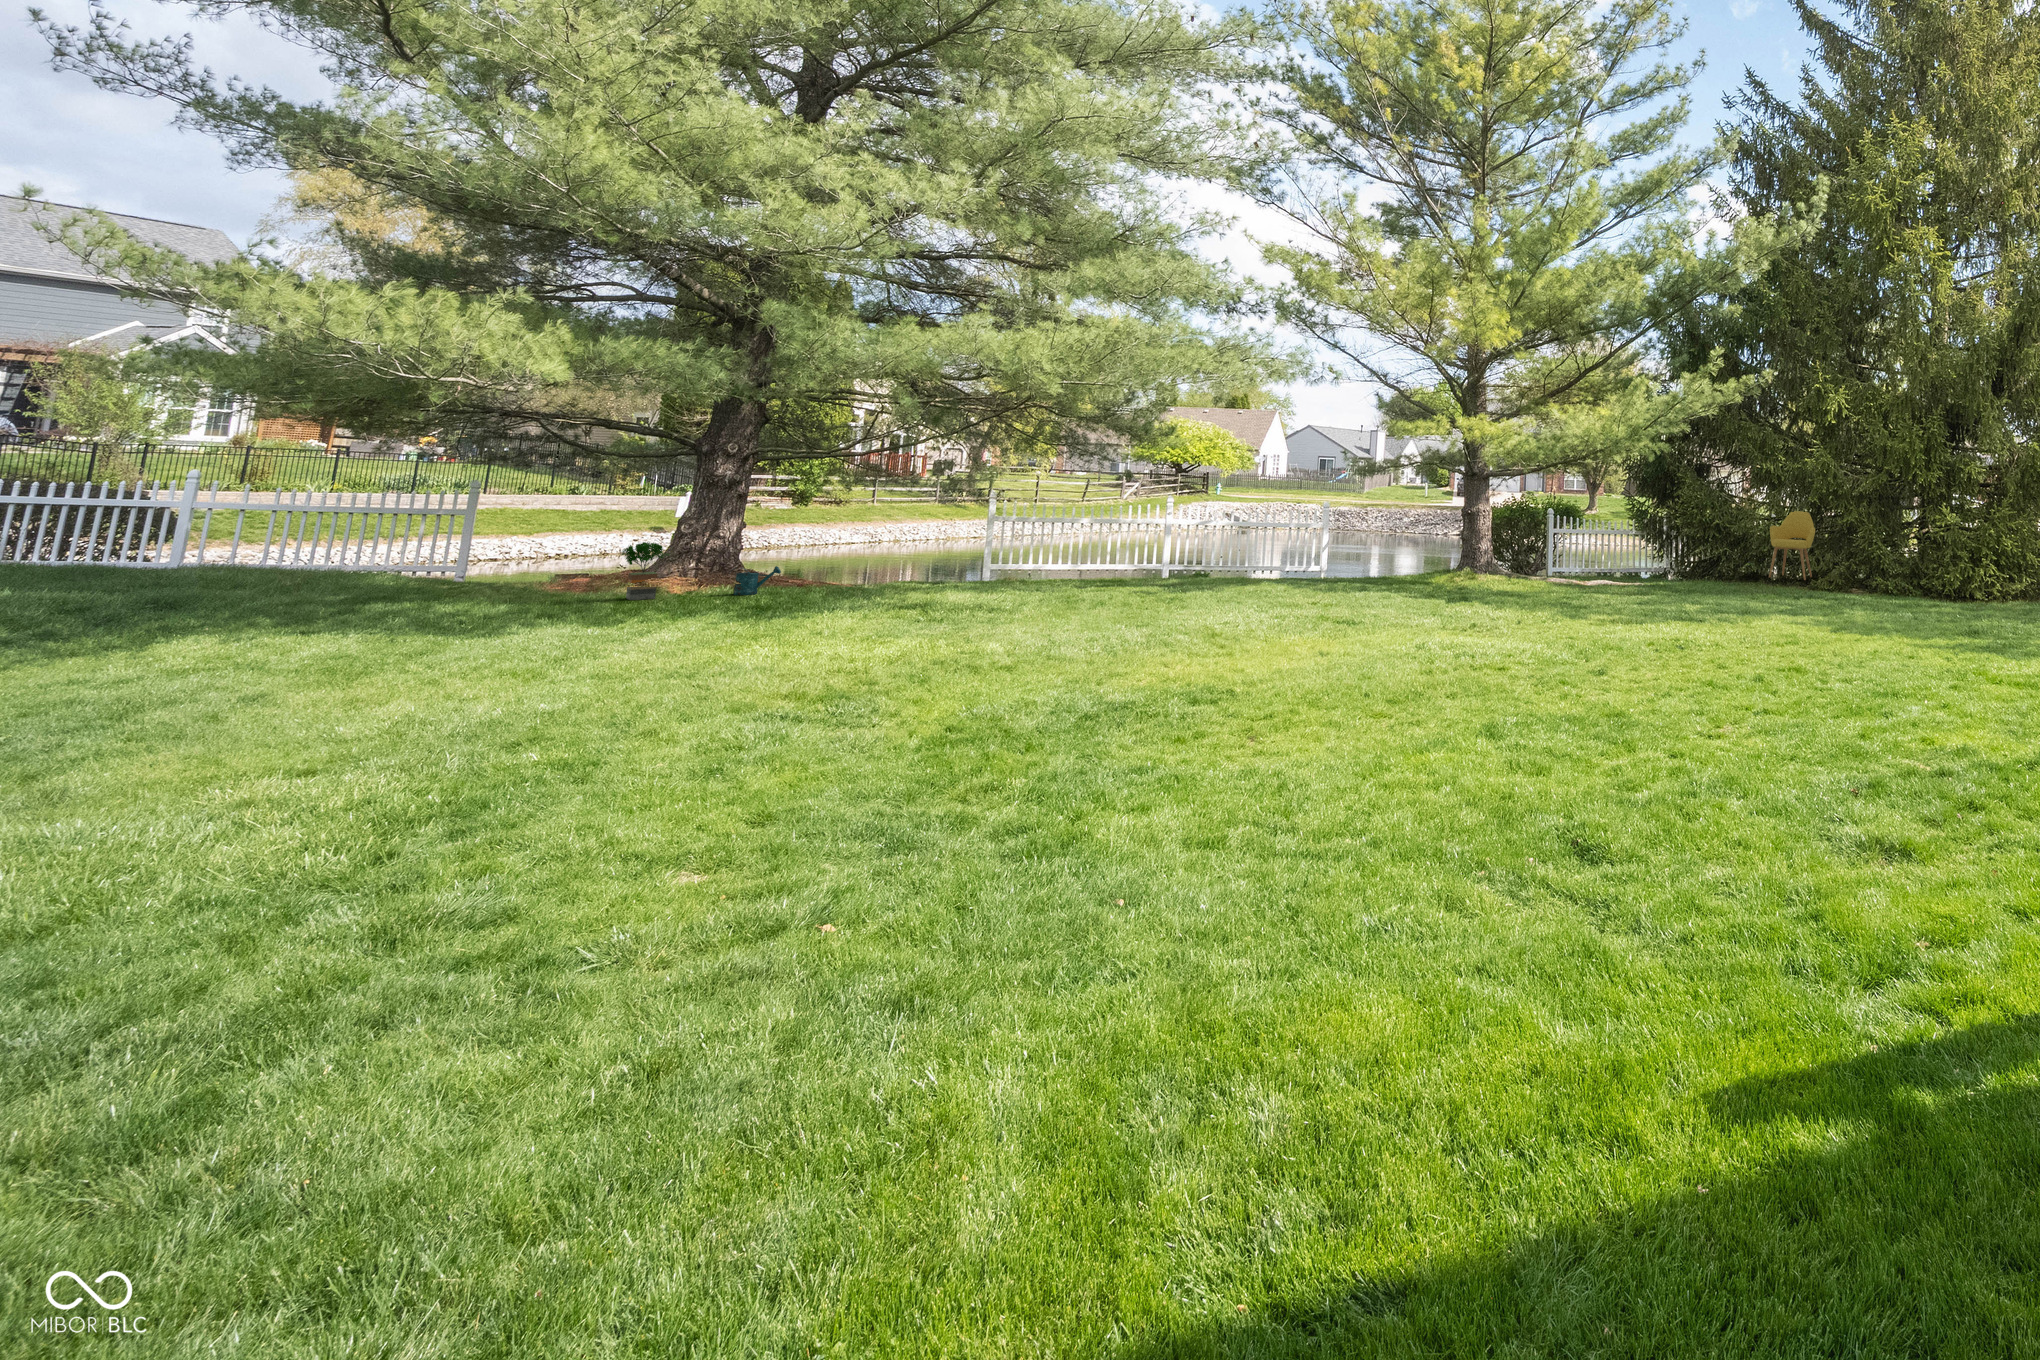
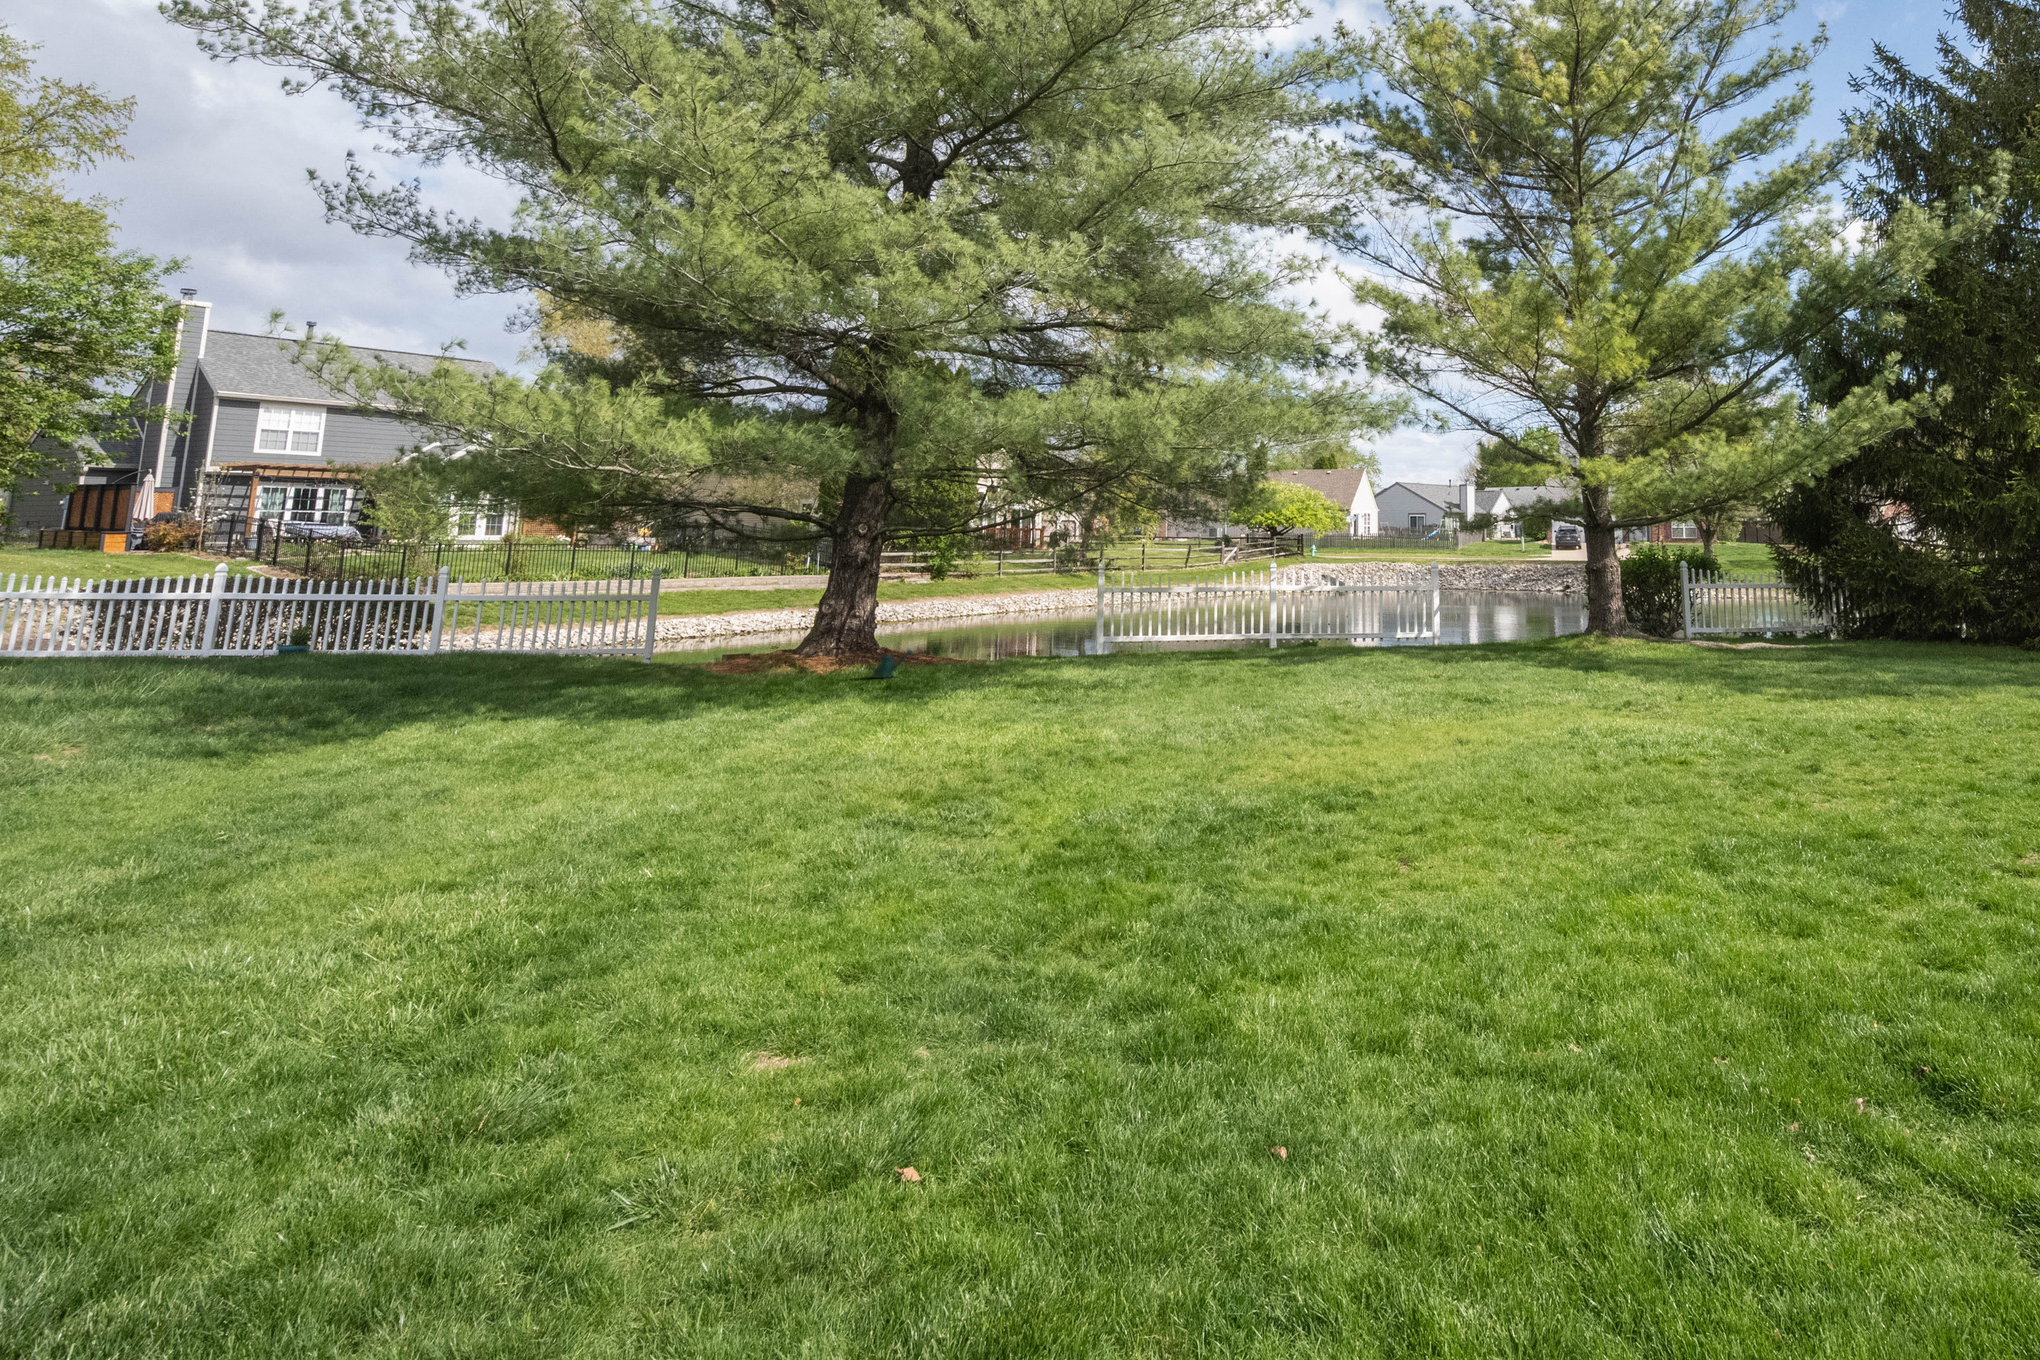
chair: present [1769,511,1815,580] -> none [1958,557,2021,642]
potted tree: present [622,542,669,600] -> none [774,627,818,685]

